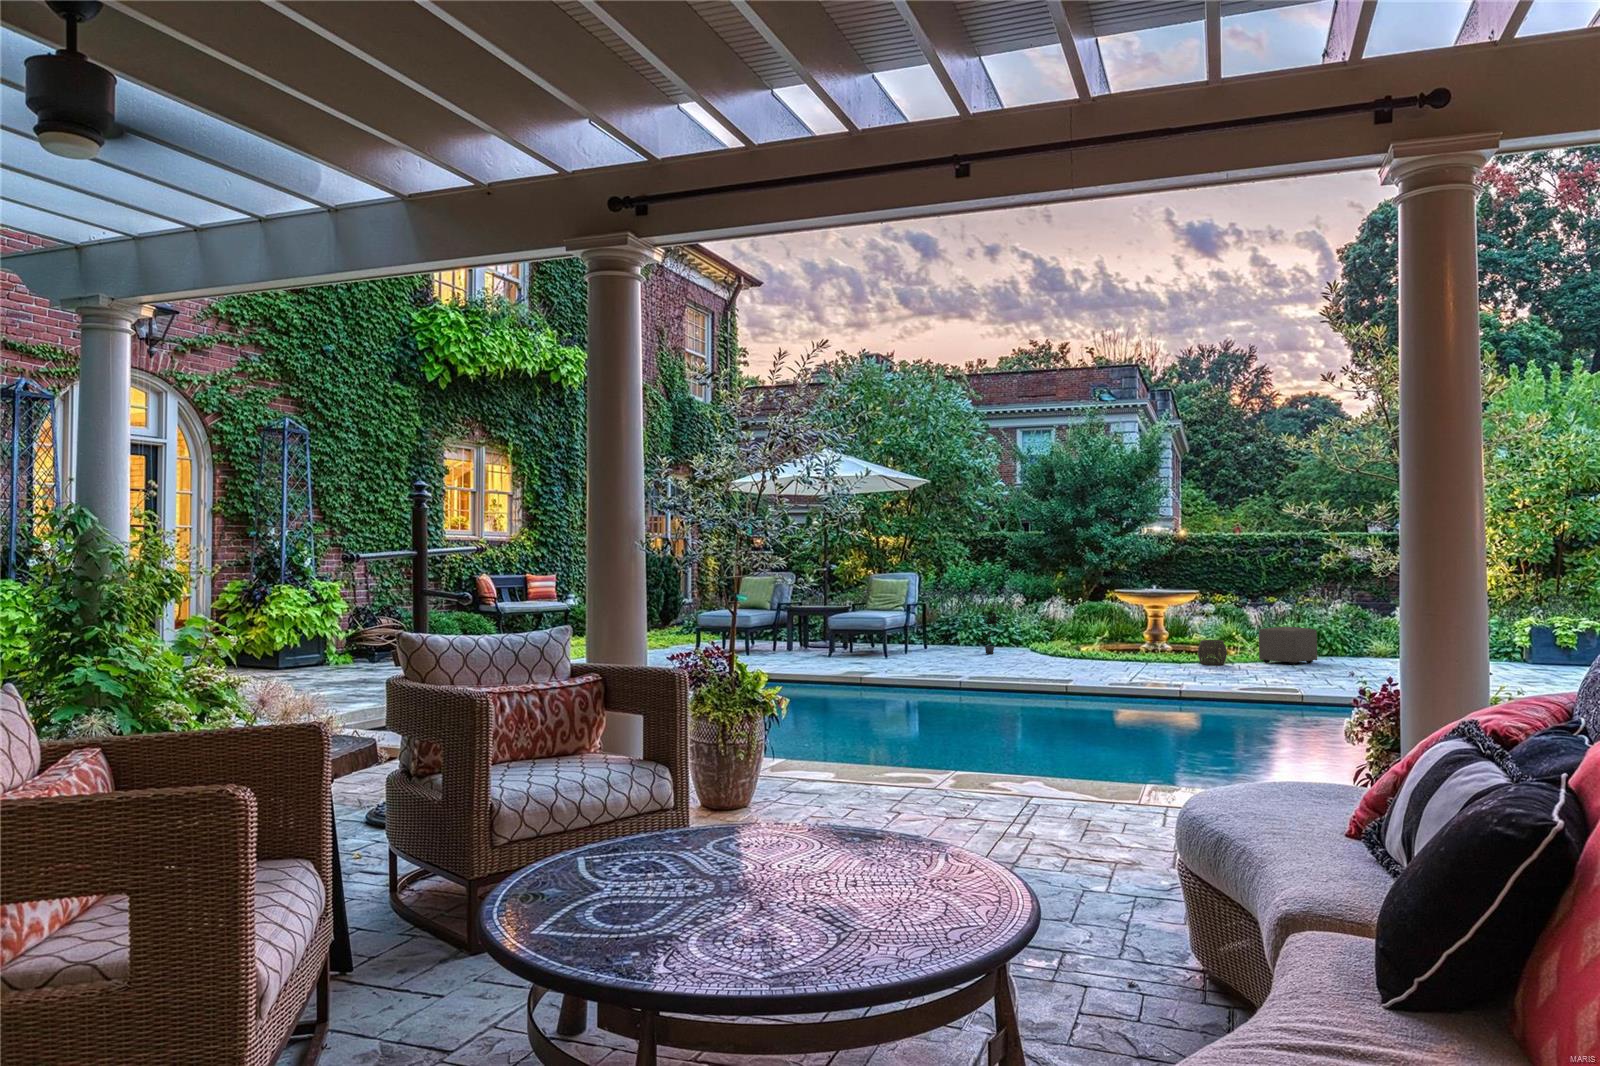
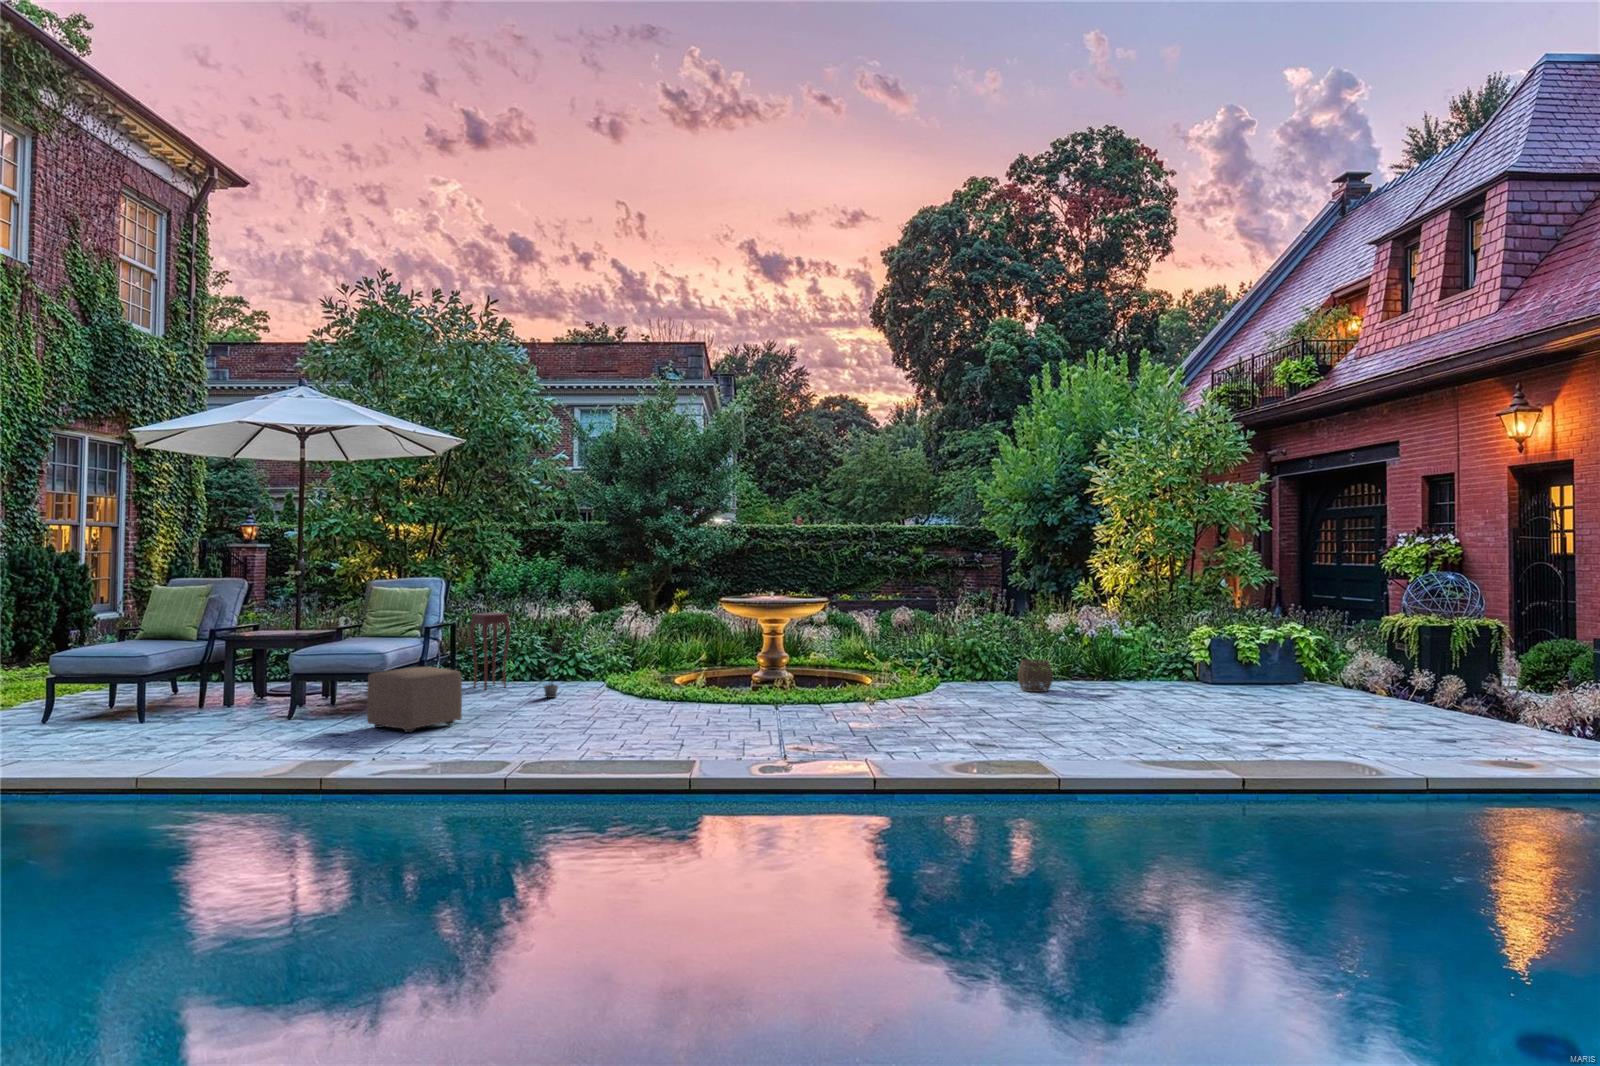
side table: none [935,598,962,650] -> present [470,612,510,690]
ottoman: present [1259,627,1317,665] -> present [367,667,462,733]
woven basket: present [1198,640,1227,665] -> present [1018,659,1052,692]

